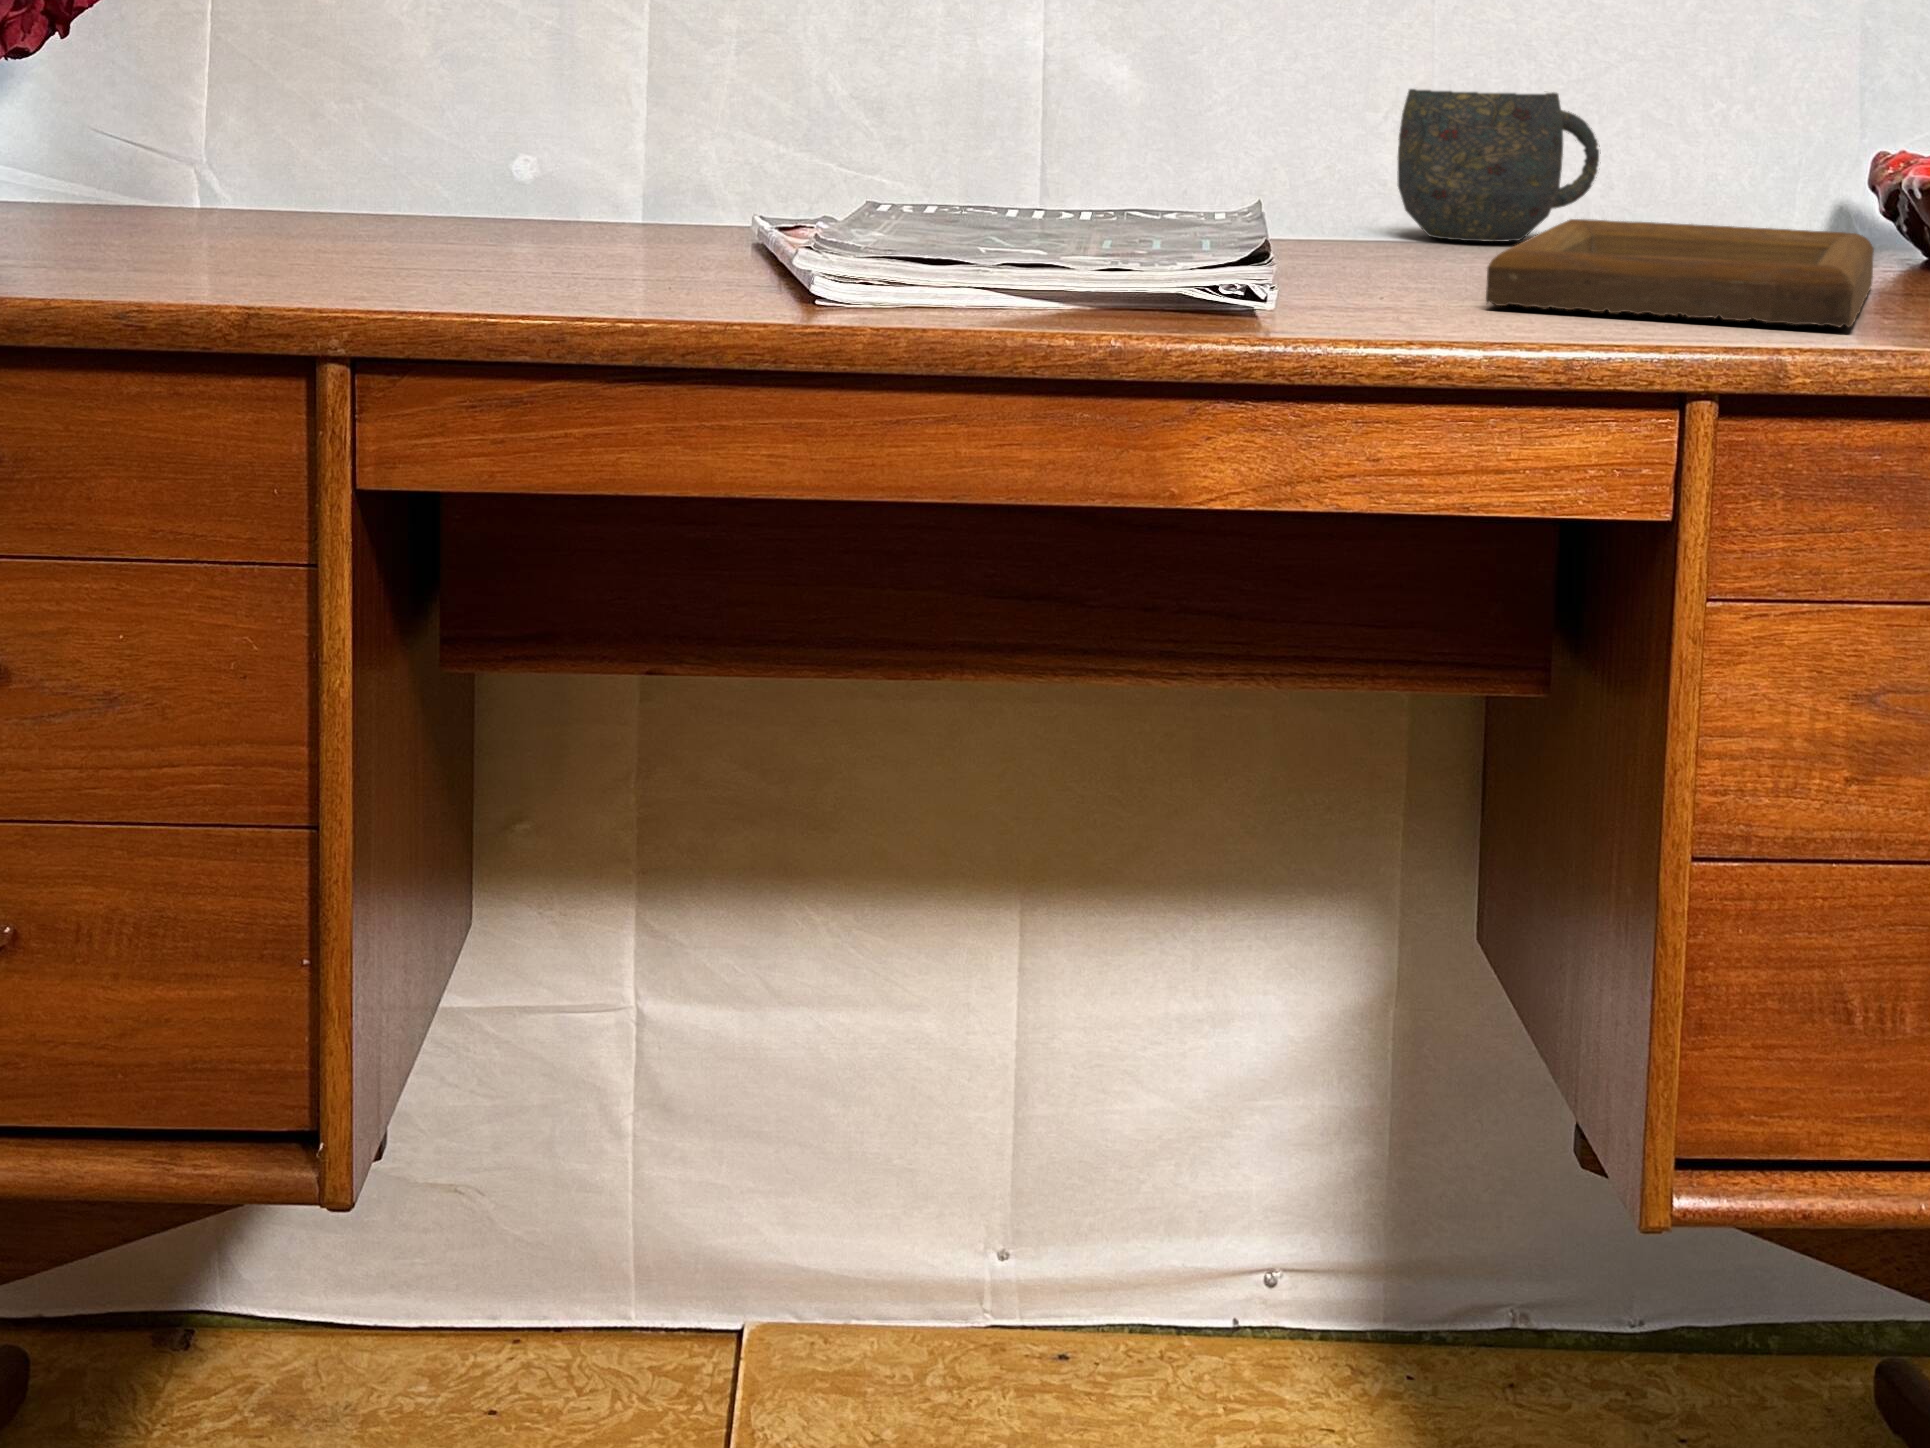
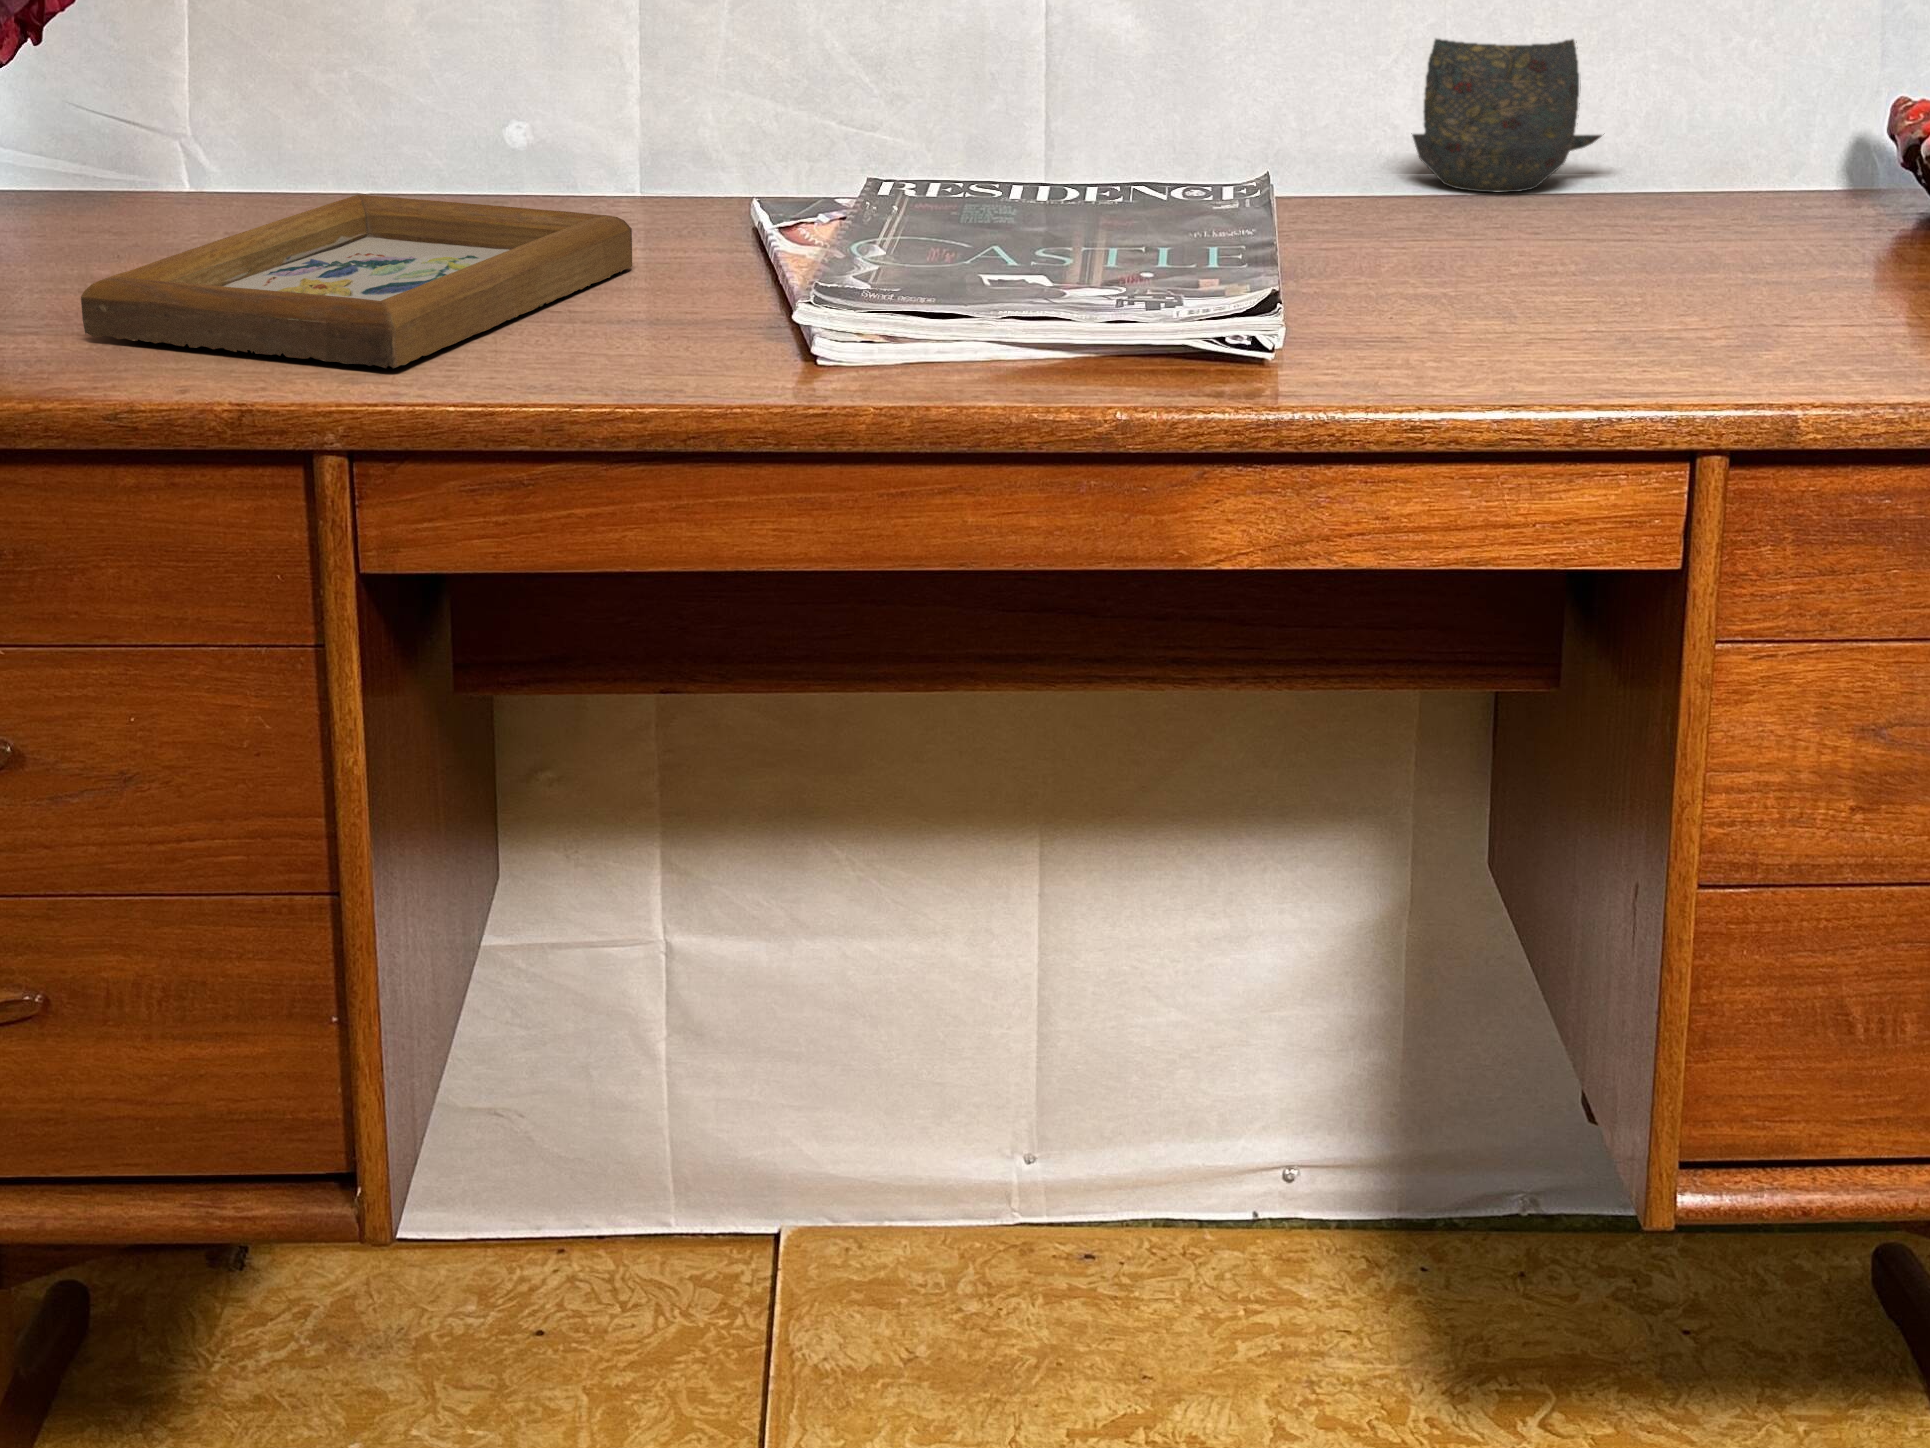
picture frame: present [1486,219,1874,327] -> present [81,195,632,368]

